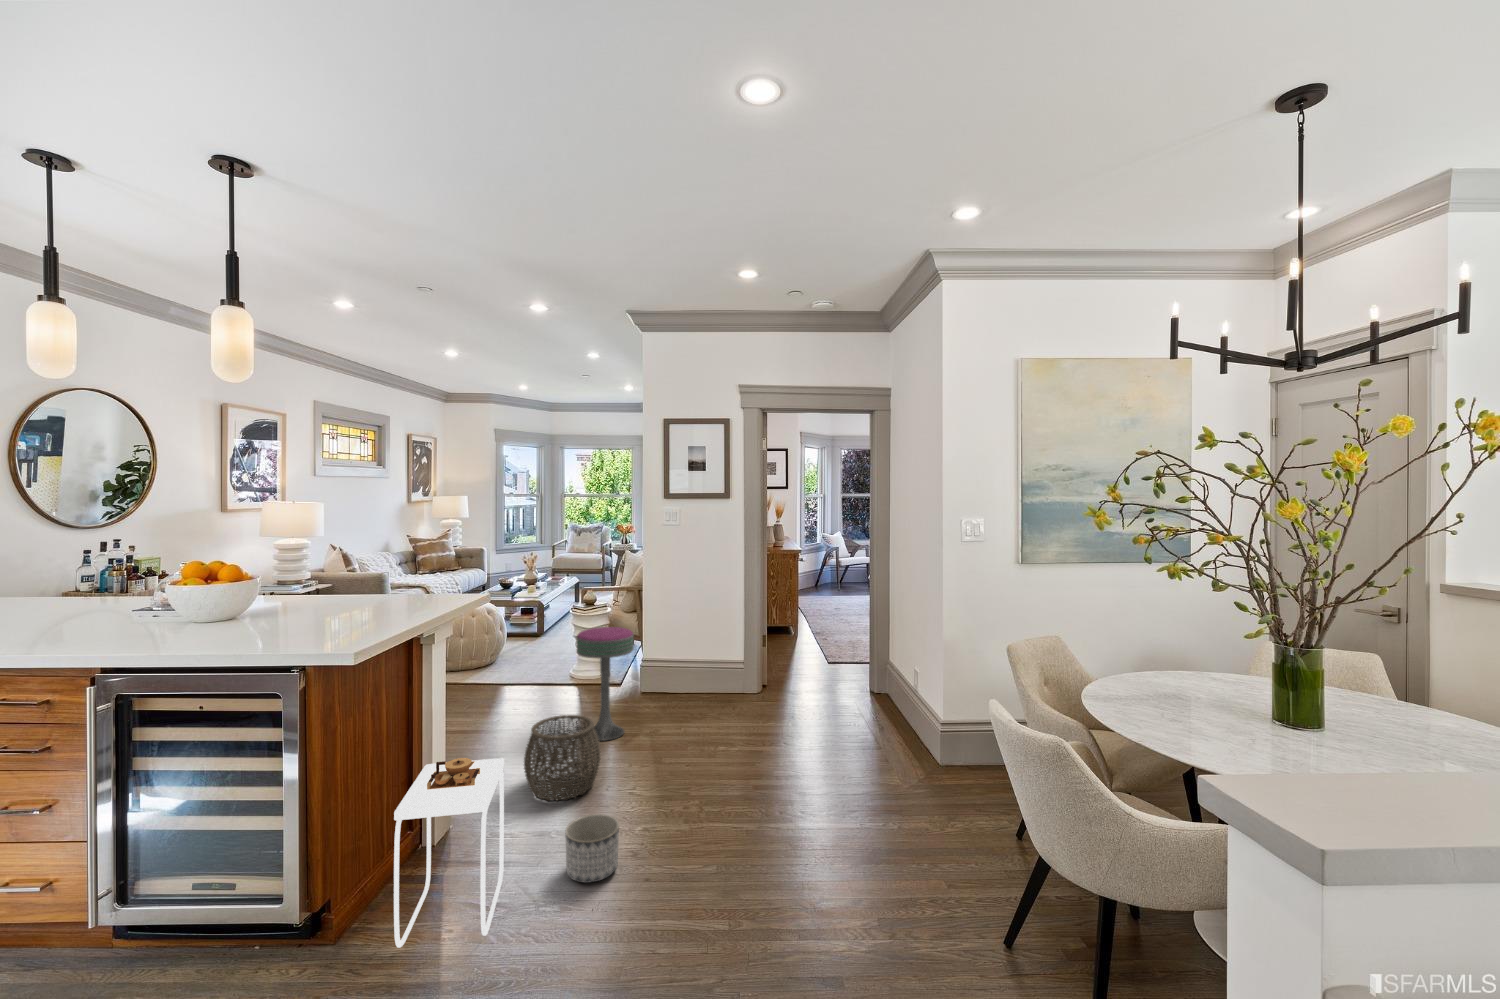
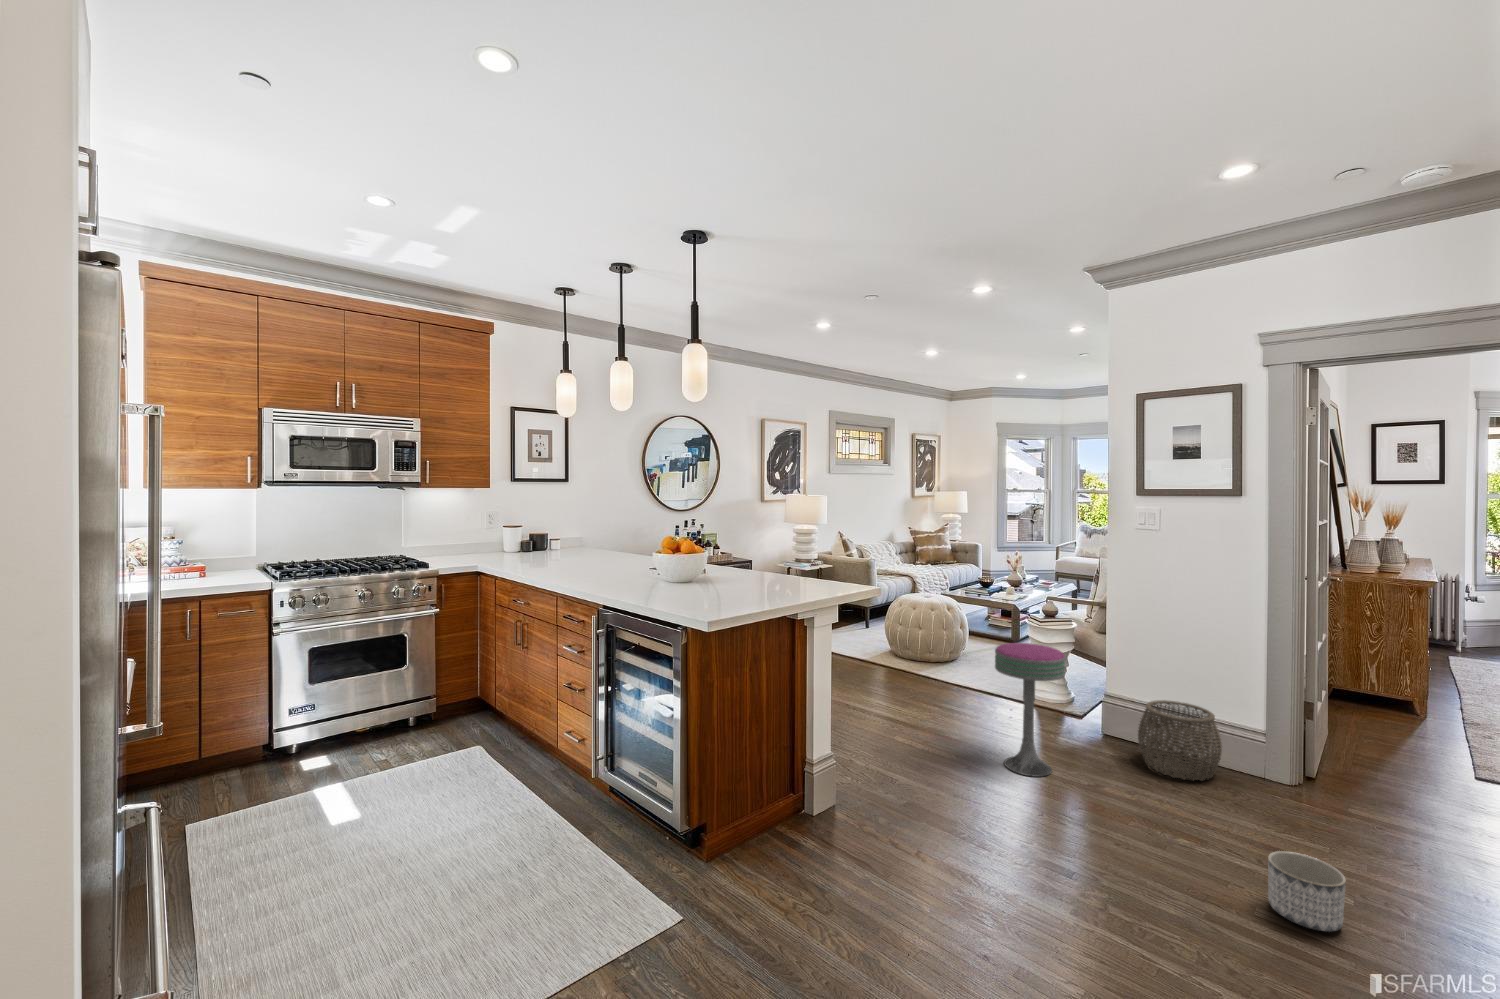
woven basket: present [524,715,601,801] -> present [1138,700,1222,781]
side table: present [394,758,504,948] -> none [737,735,850,914]
planter: present [565,814,619,883] -> present [1268,851,1346,932]

